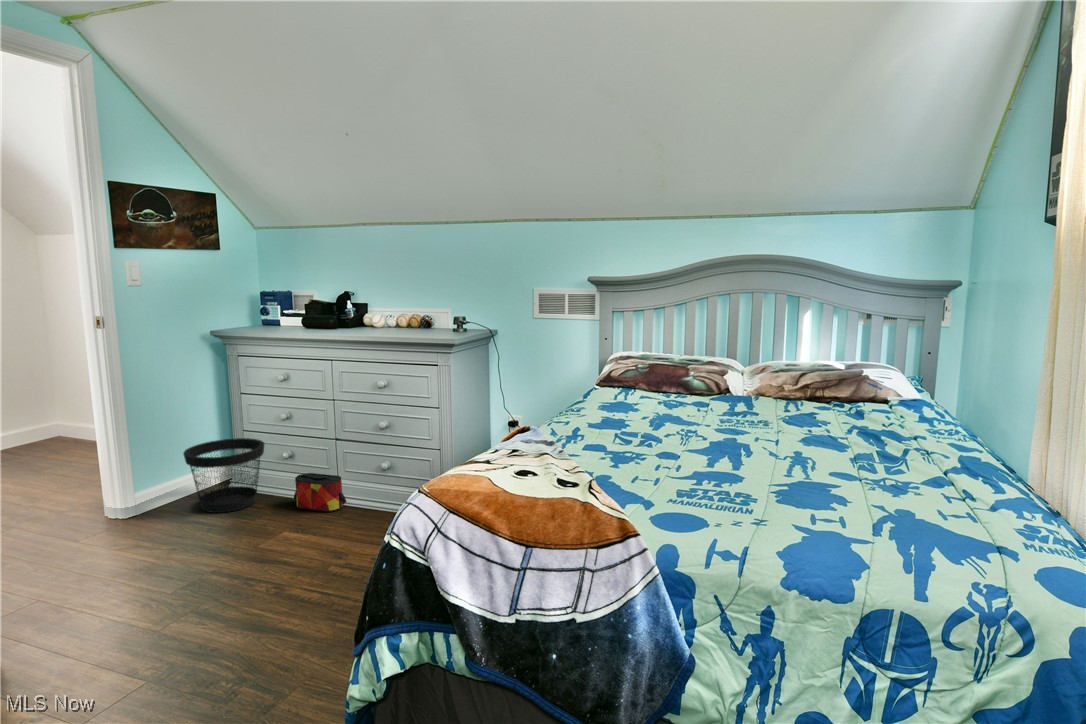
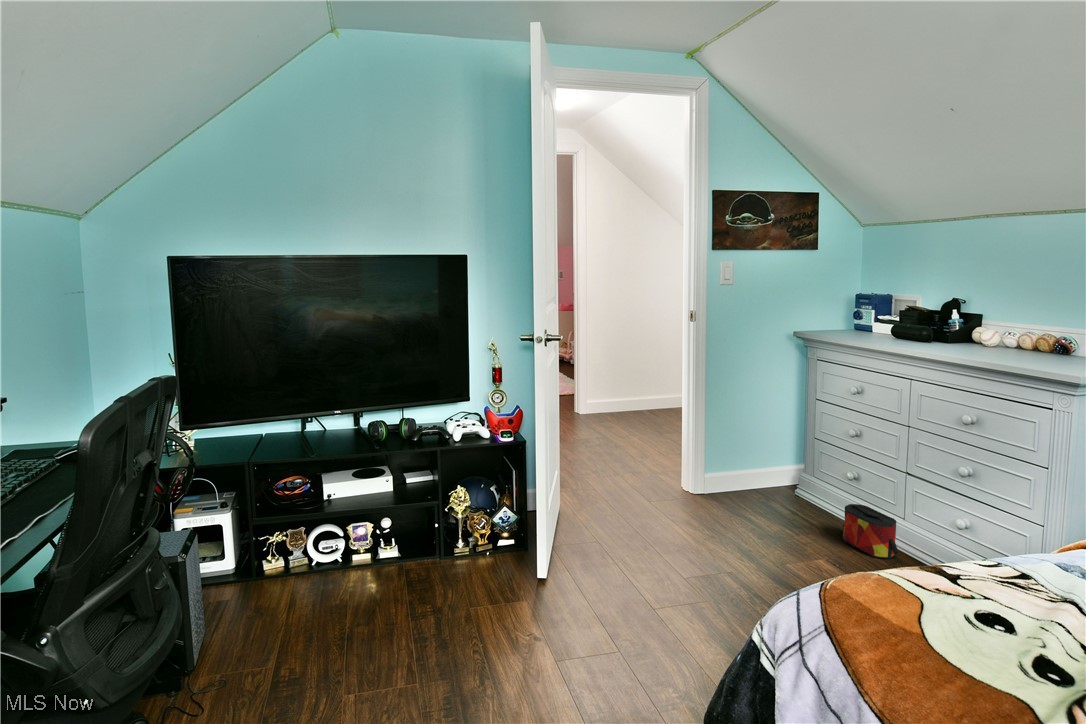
wastebasket: present [183,438,264,513] -> none [745,444,824,521]

